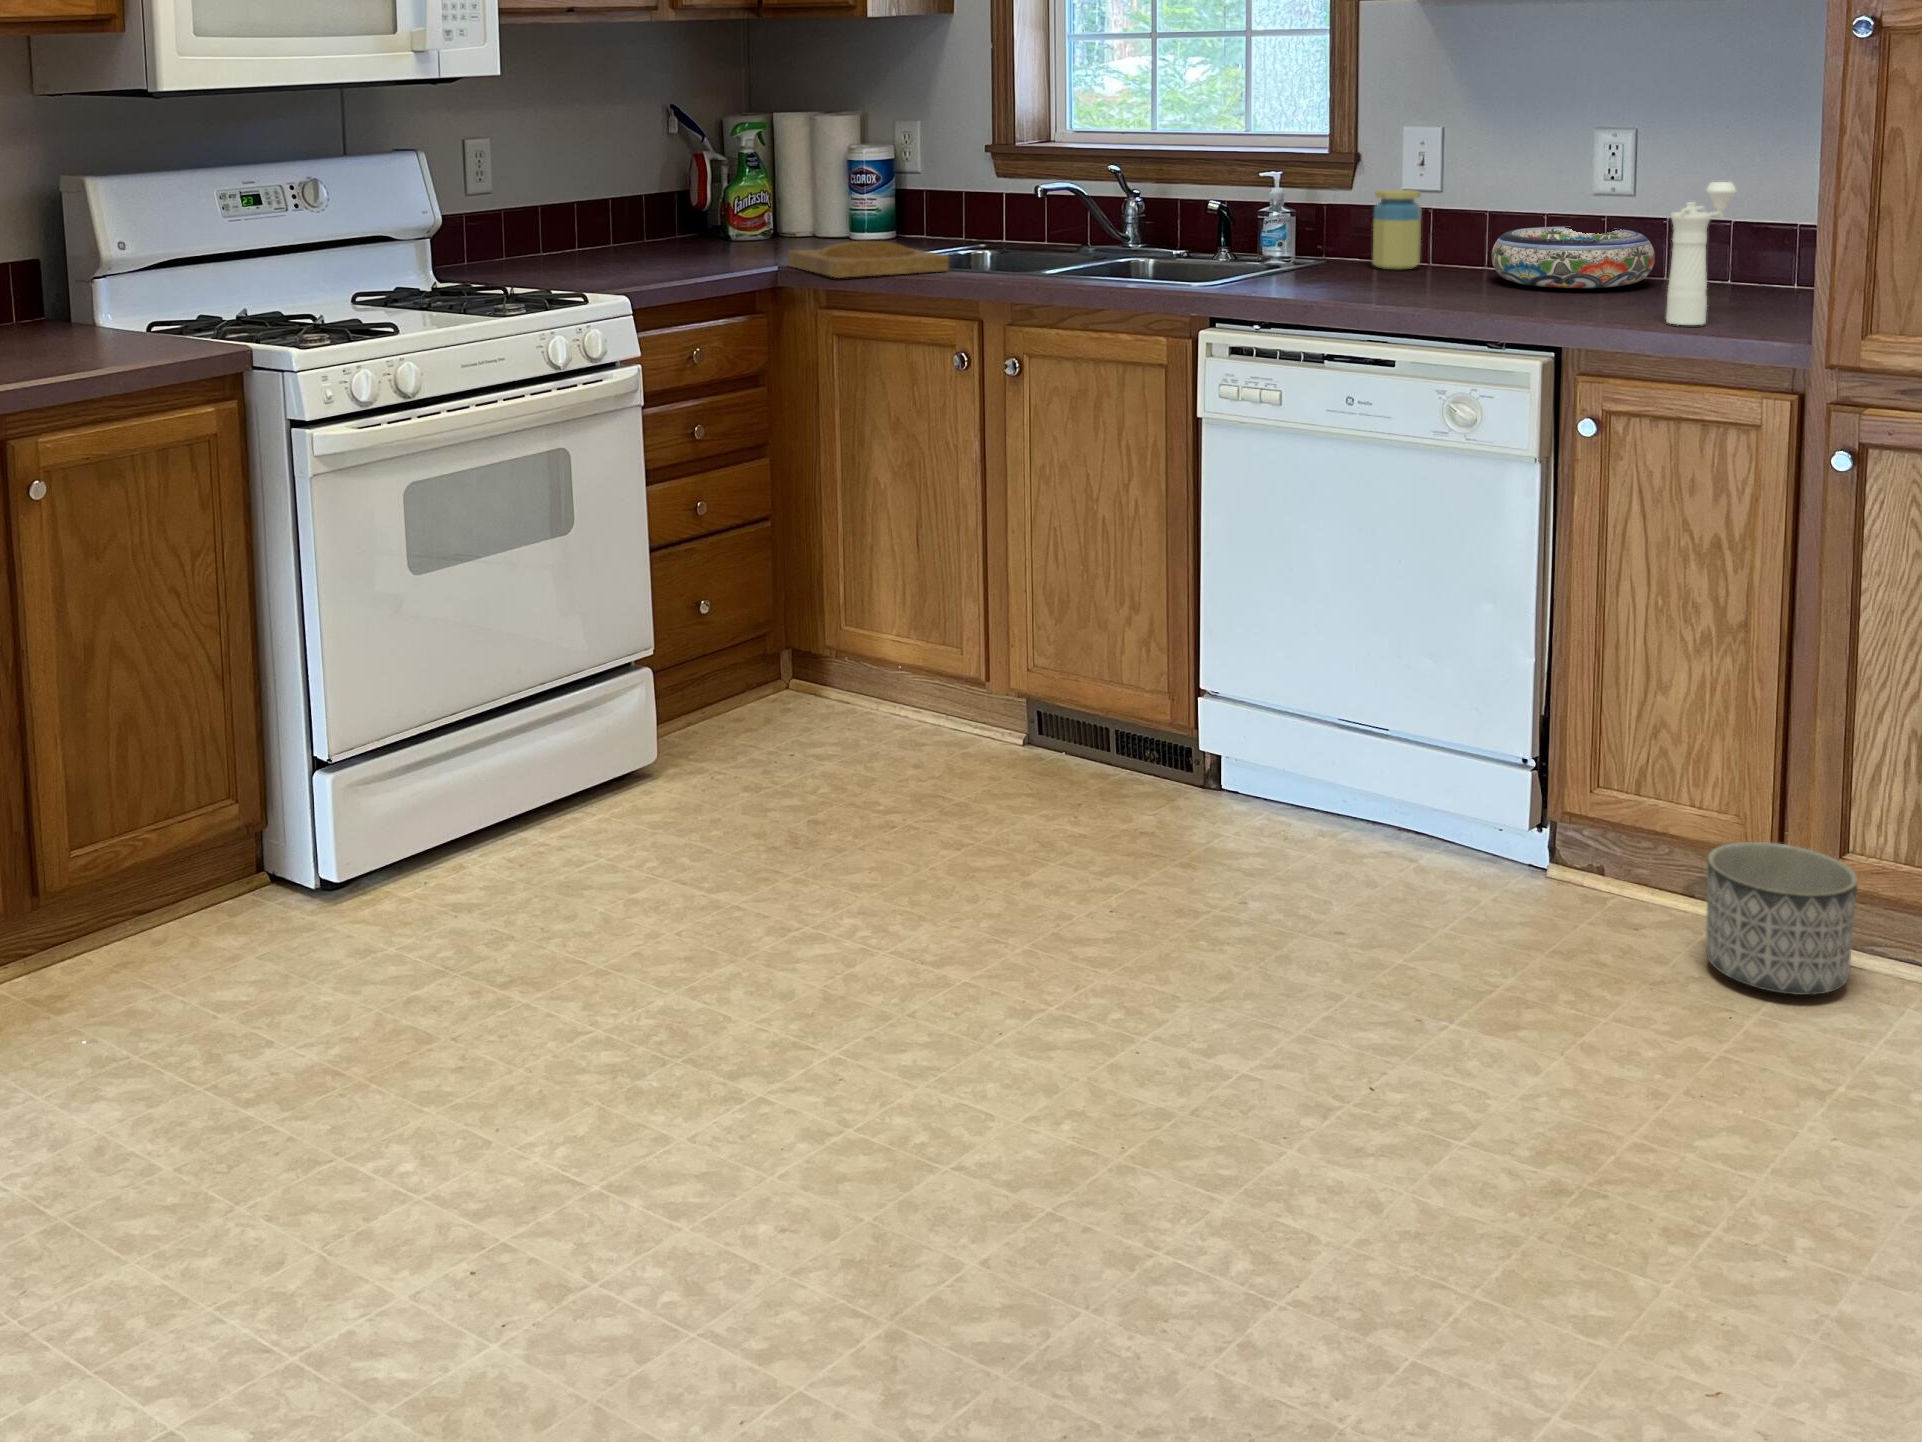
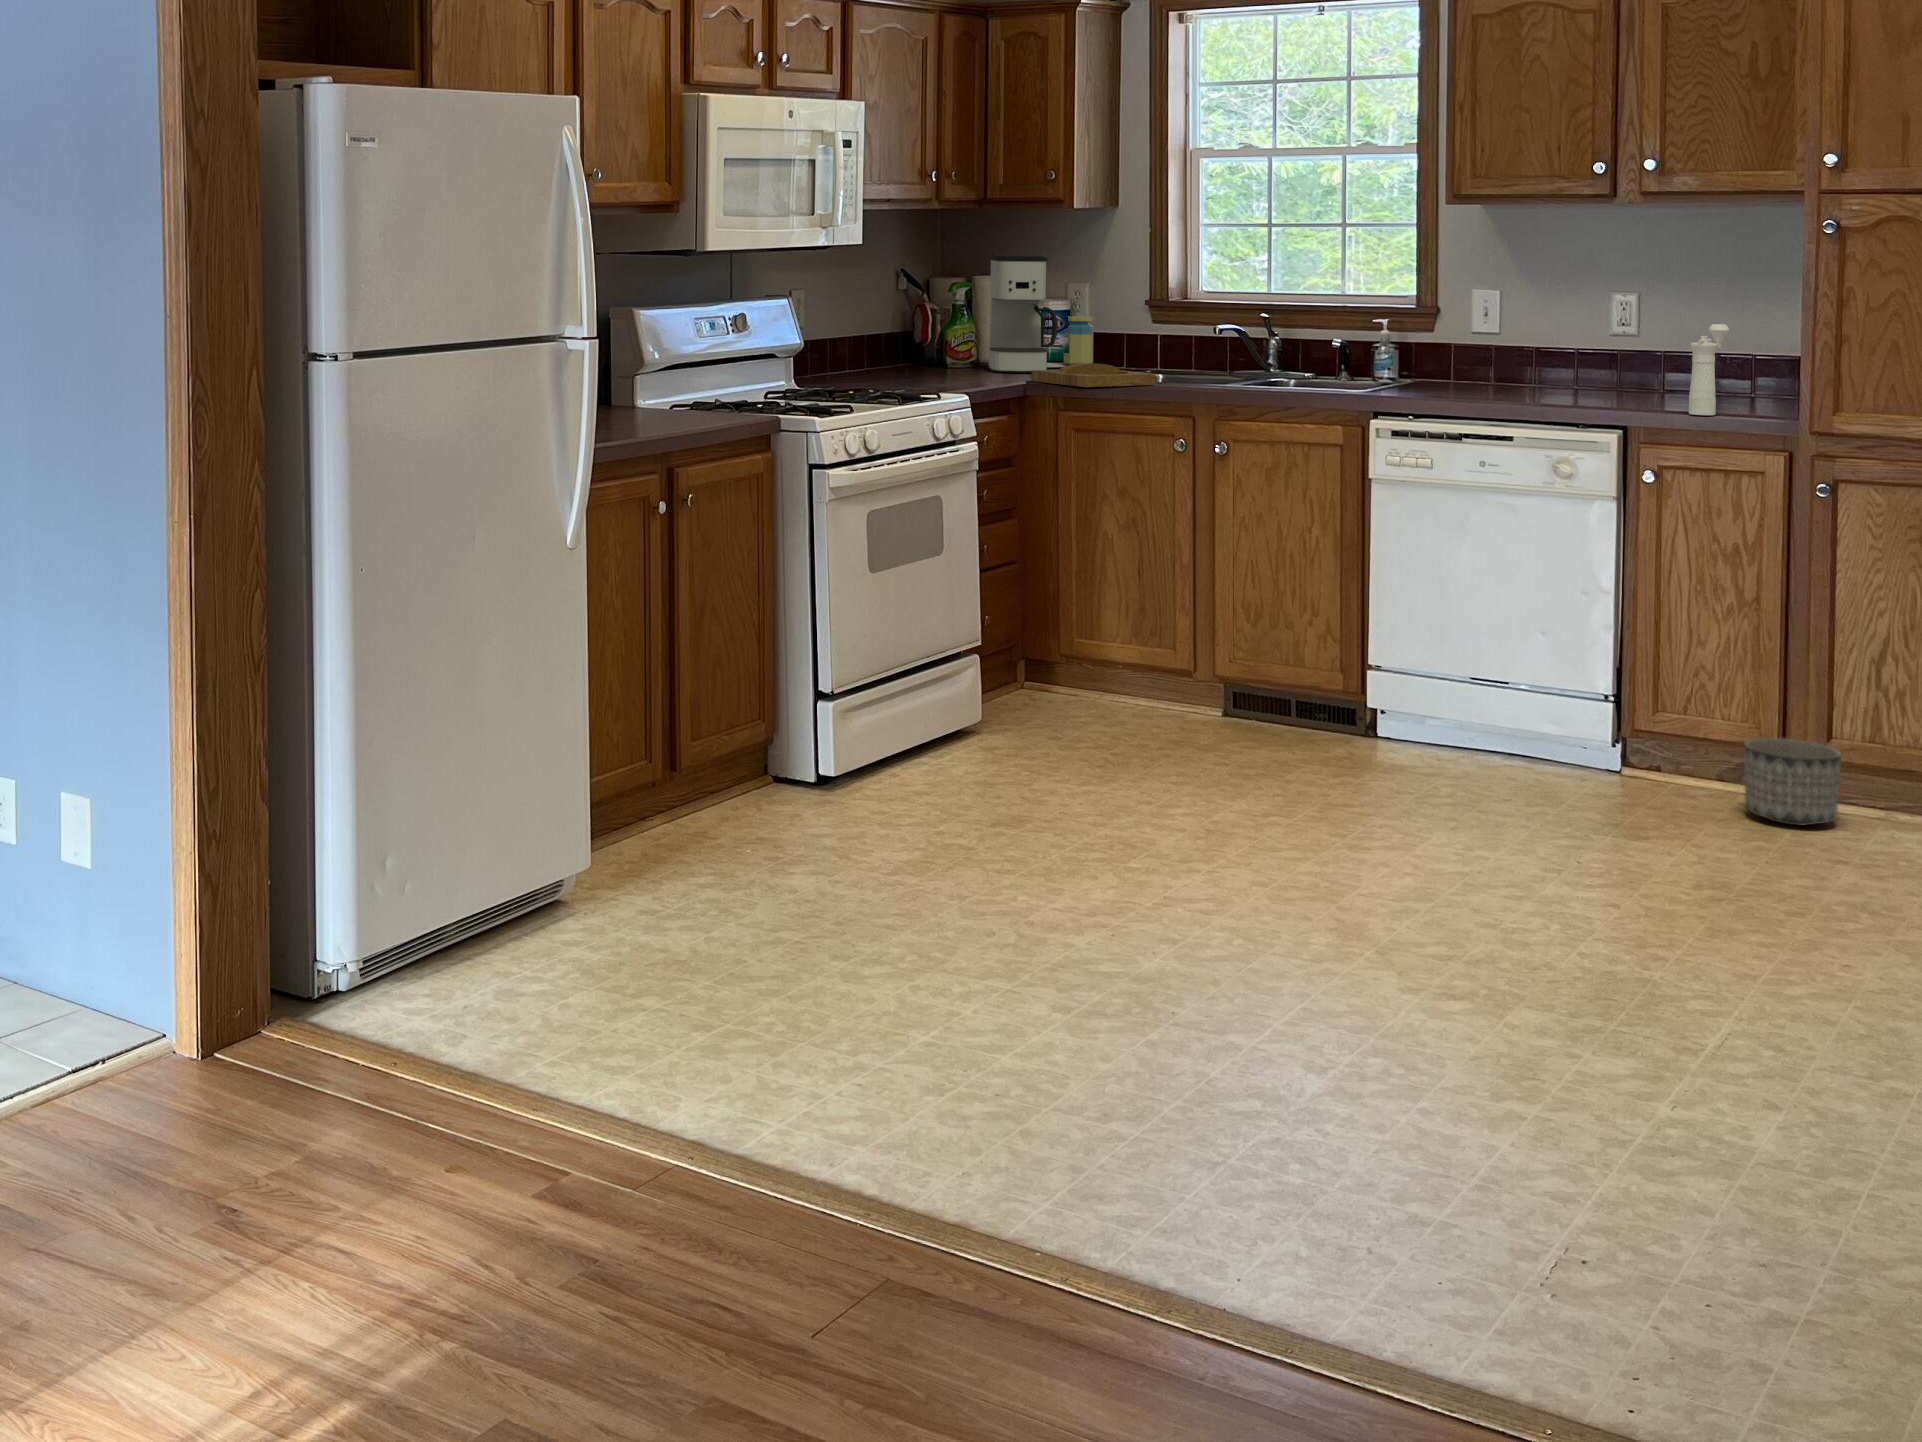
coffee maker: none [766,88,857,250] -> present [988,255,1058,373]
jar: present [1373,190,1422,269] -> present [1064,316,1093,365]
bowl: present [1492,227,1655,288] -> none [1547,358,1661,397]

